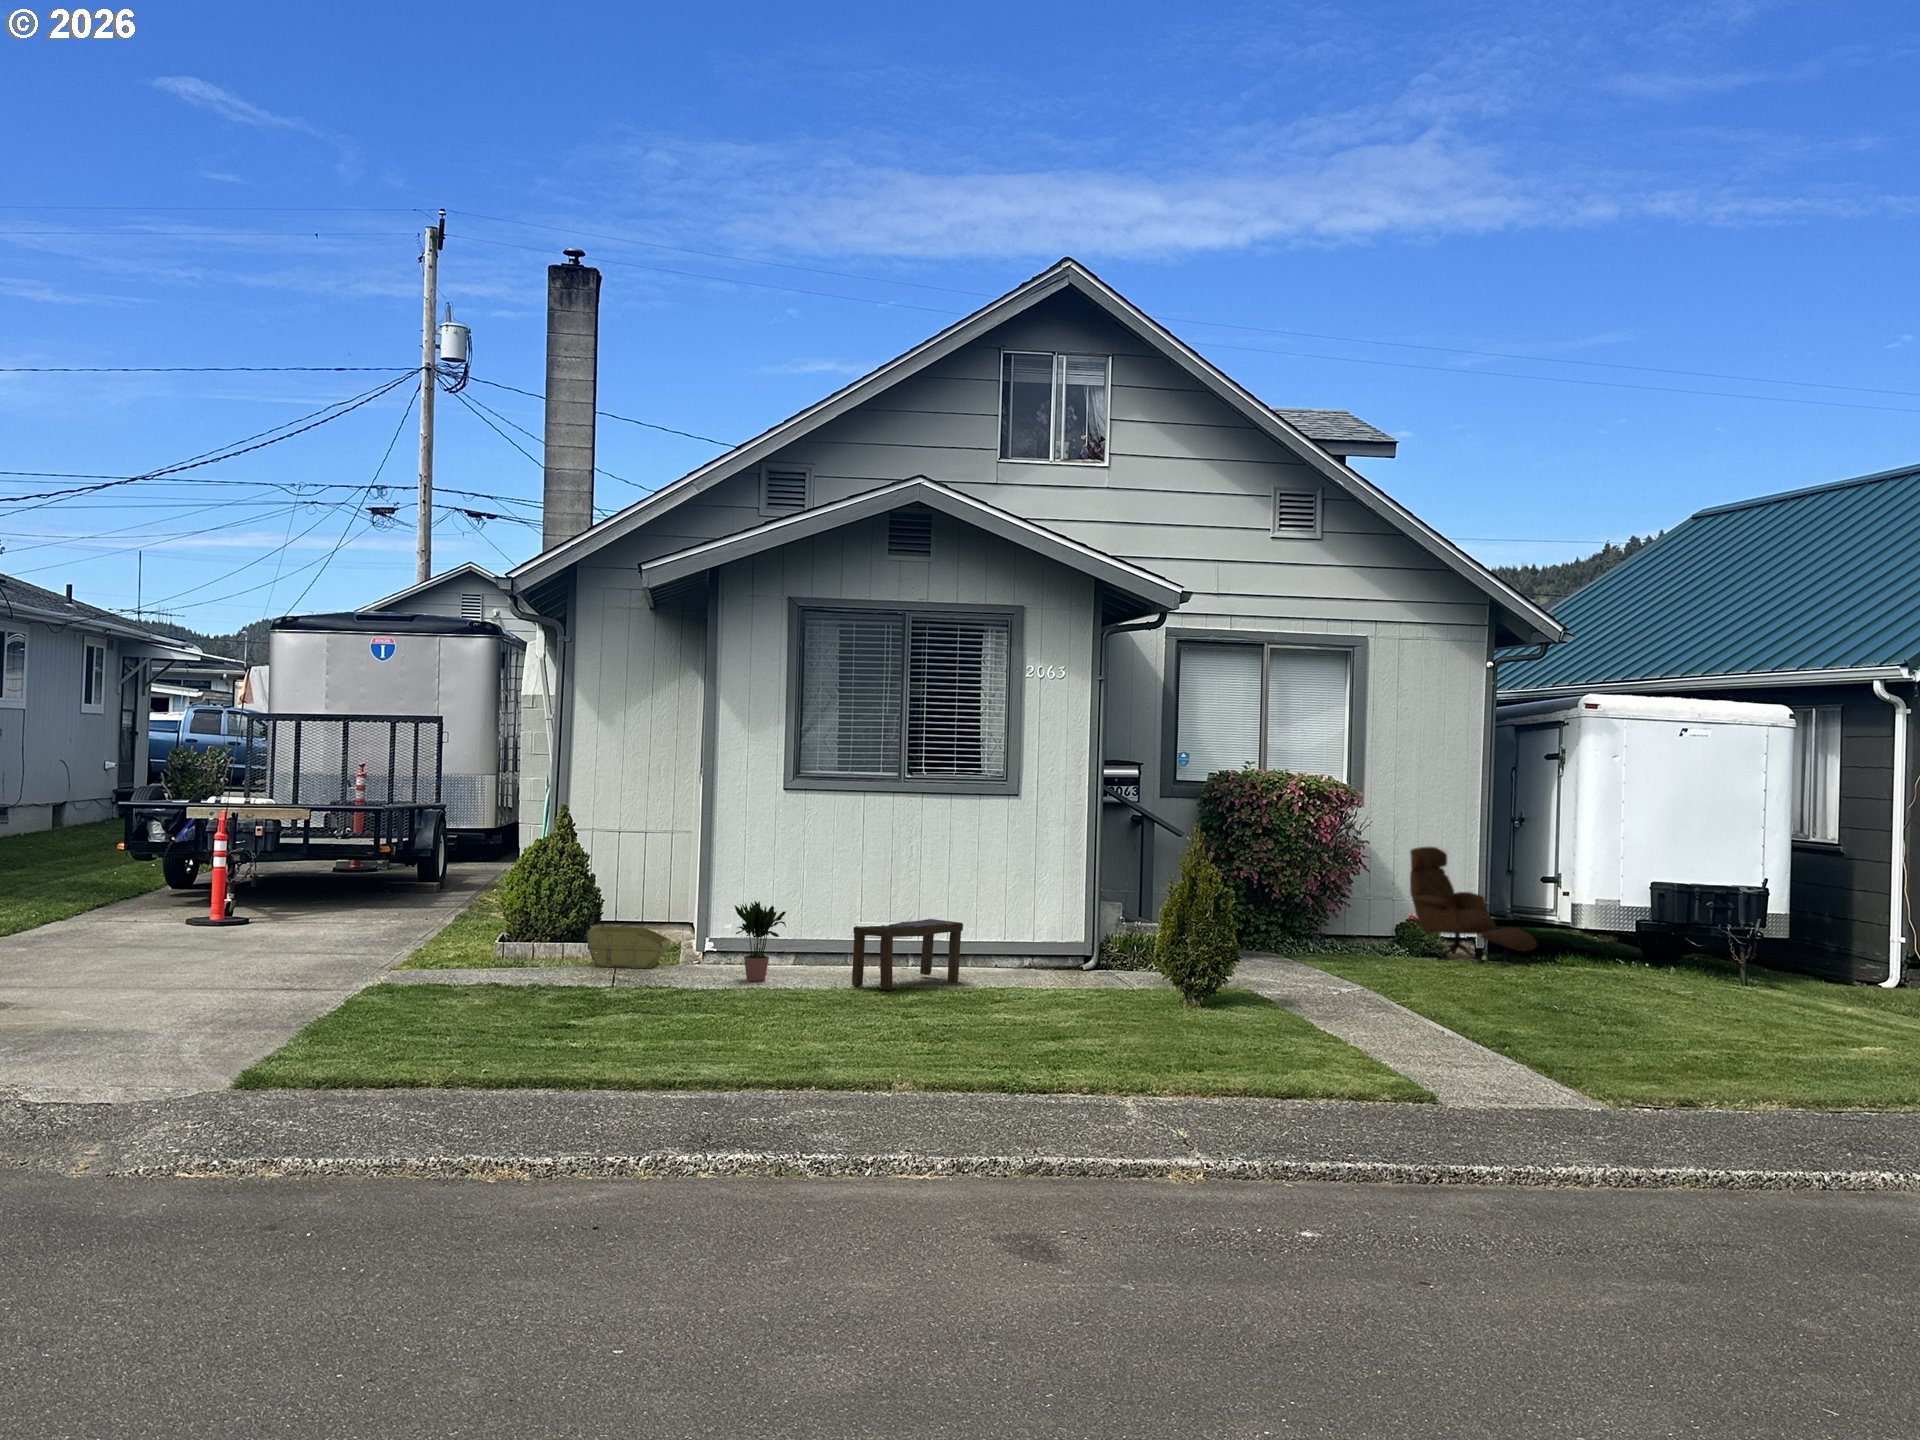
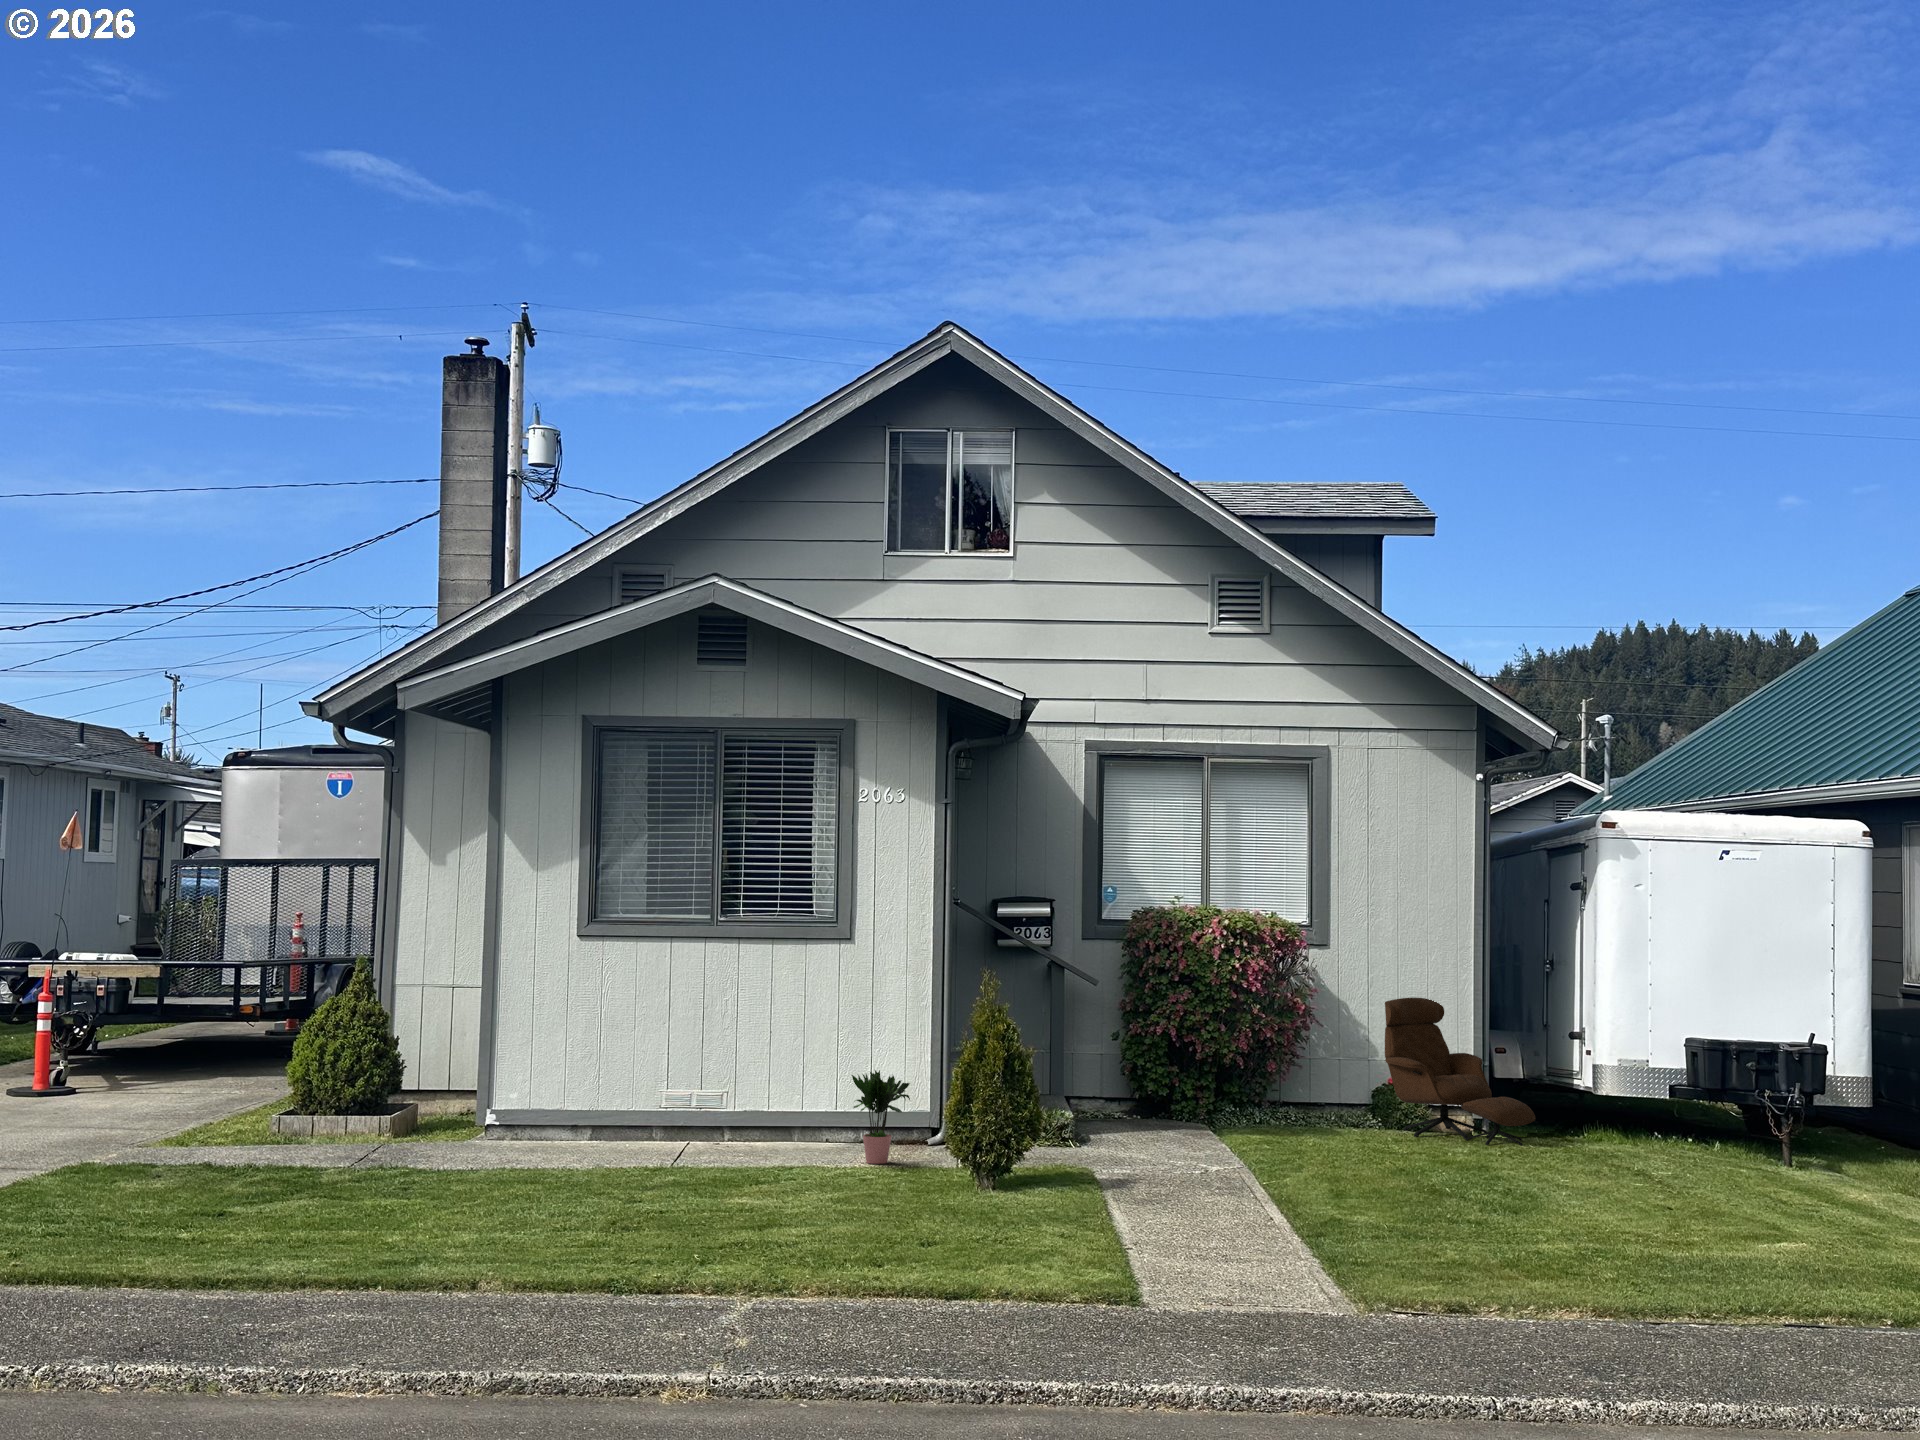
potted plant: present [735,901,786,981] -> present [851,1070,910,1164]
bench: present [852,919,963,990] -> none [640,1086,777,1169]
storage bin: present [587,926,671,969] -> none [370,1095,471,1143]

